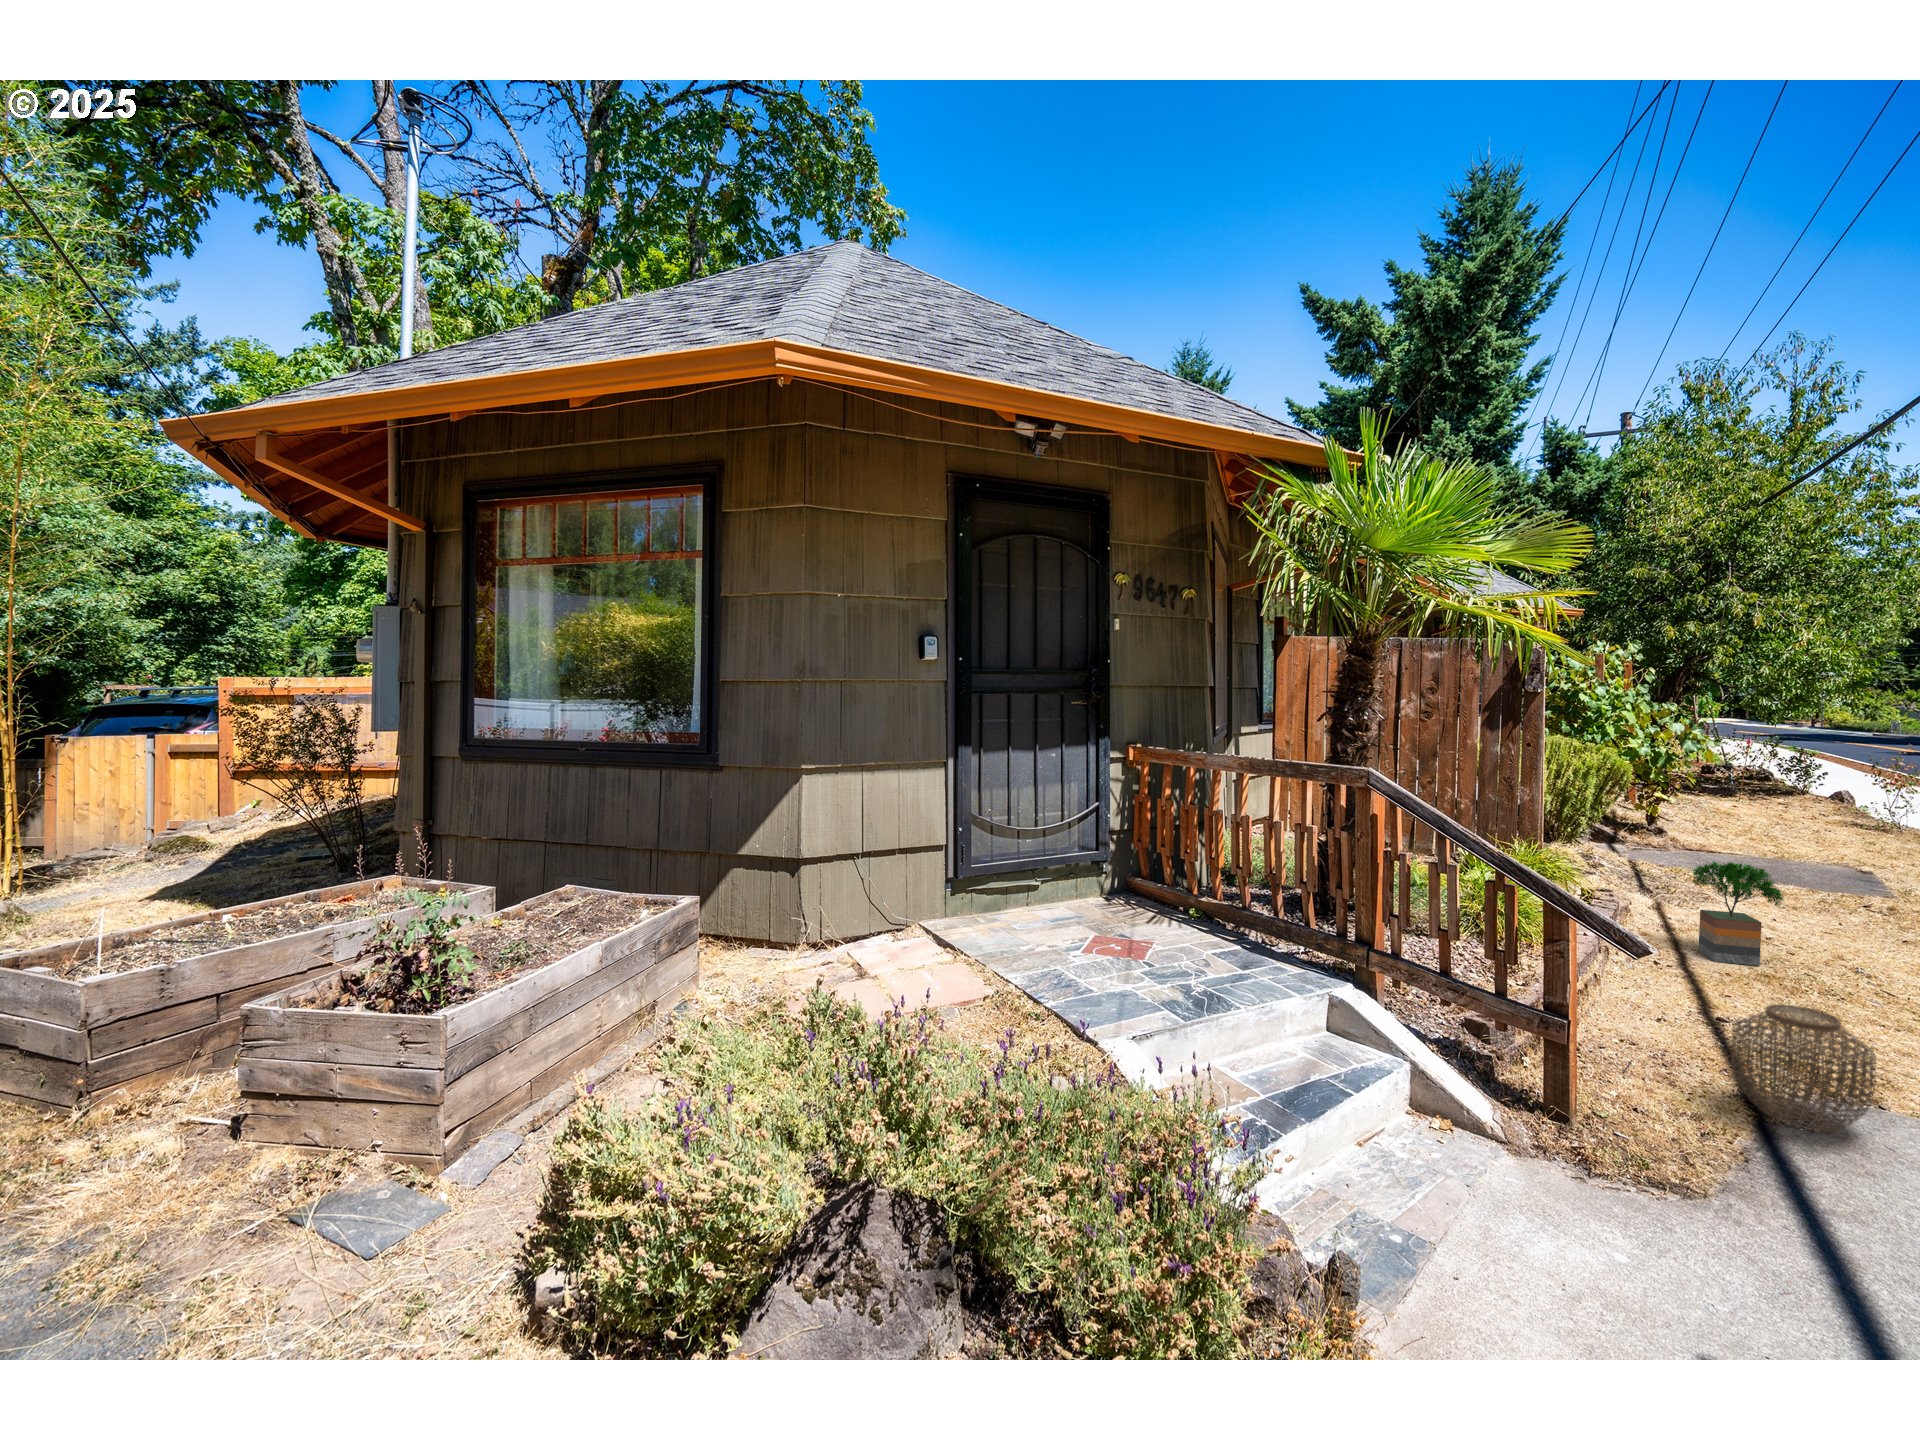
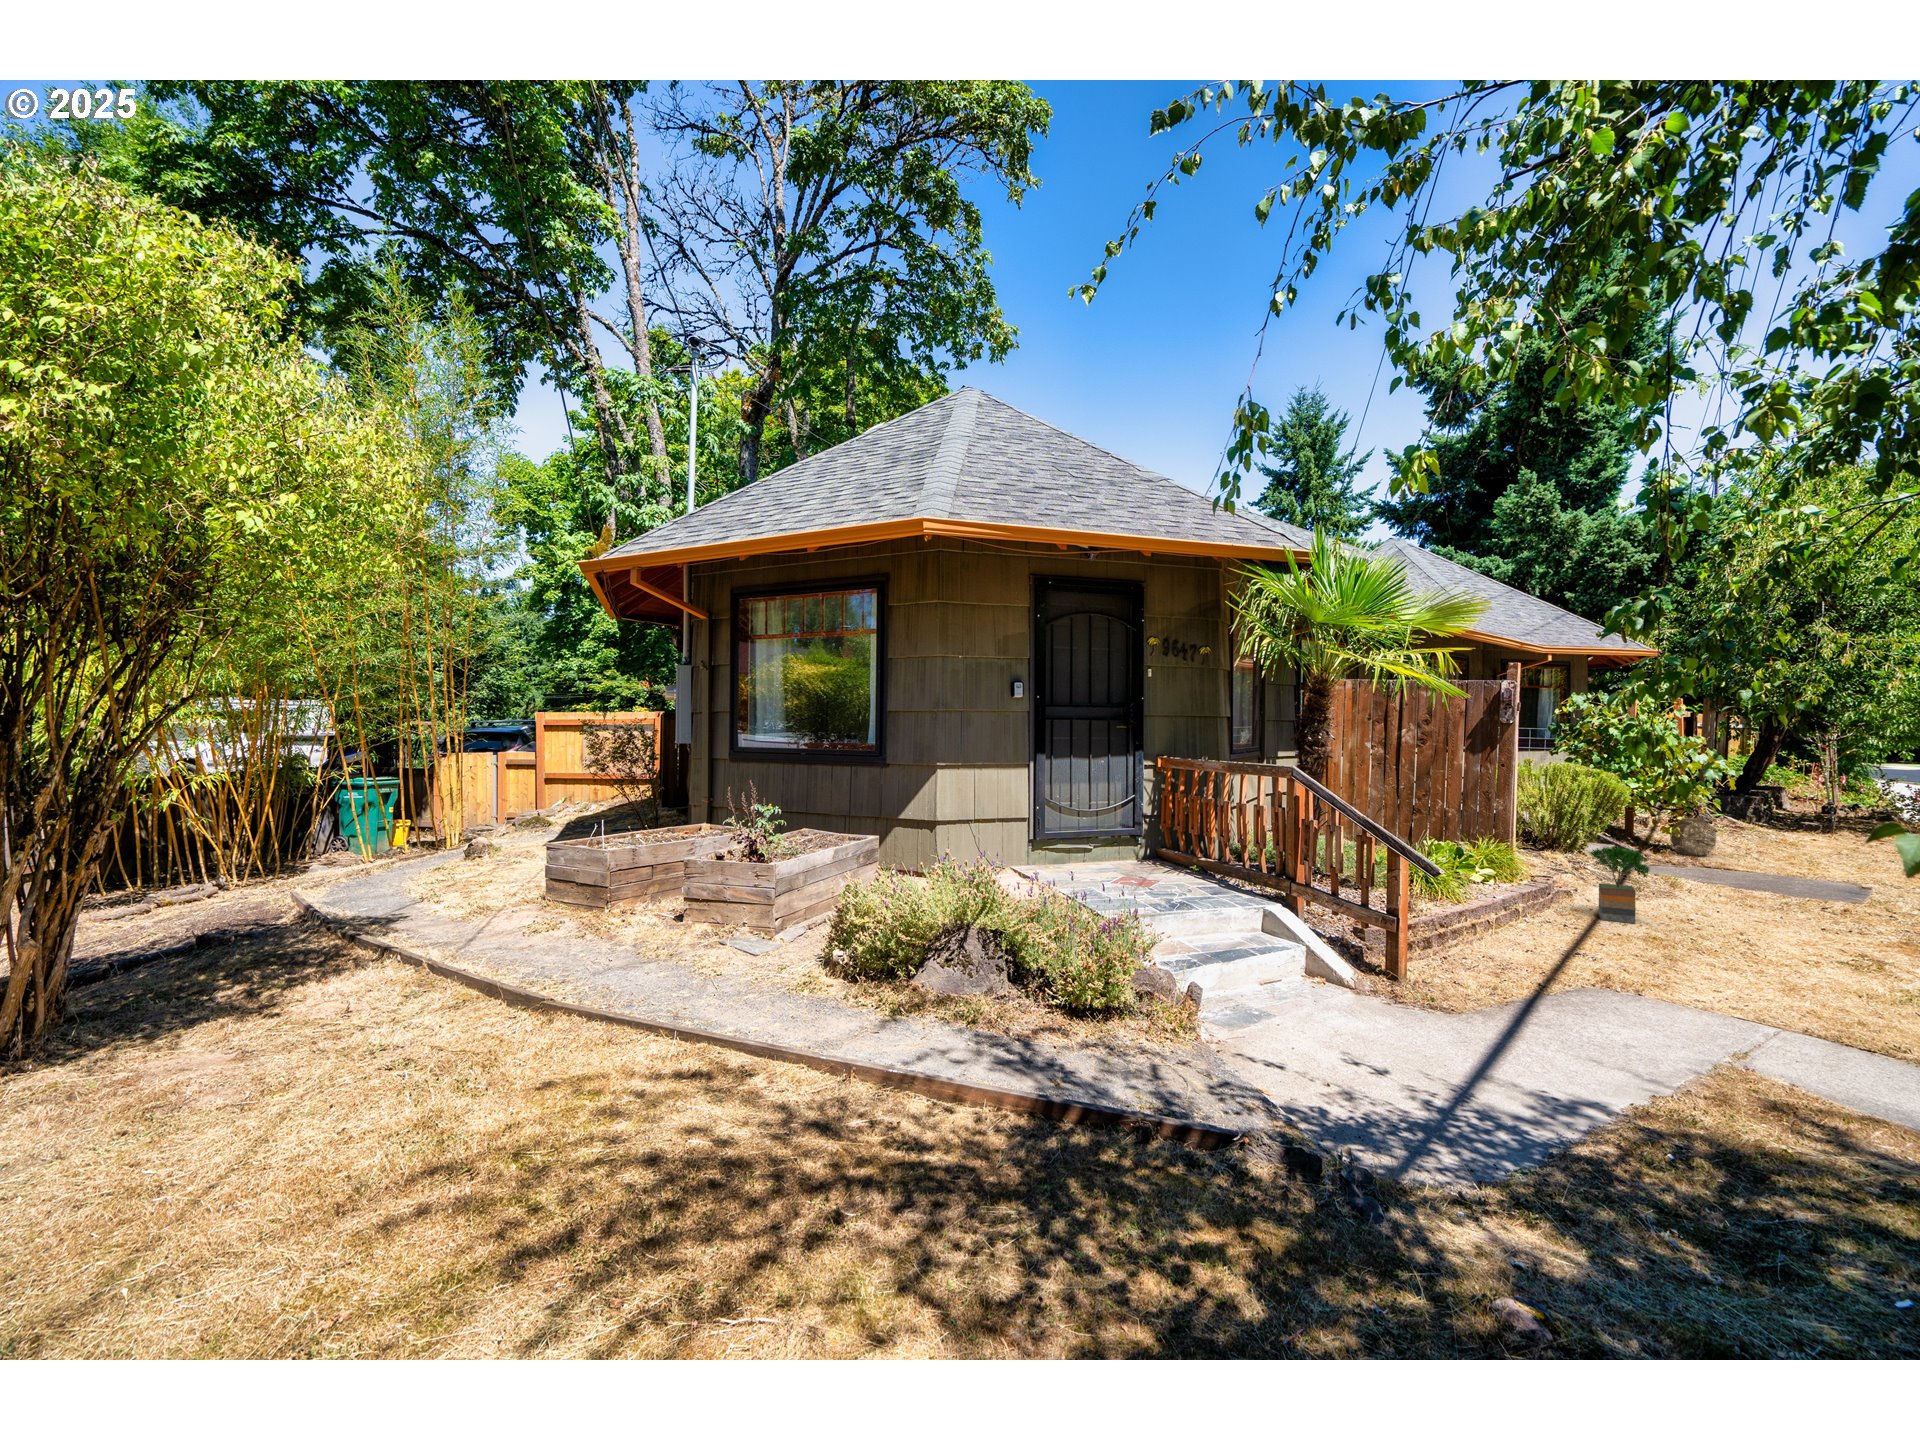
woven basket: present [1731,1004,1876,1132] -> present [1670,817,1716,856]

